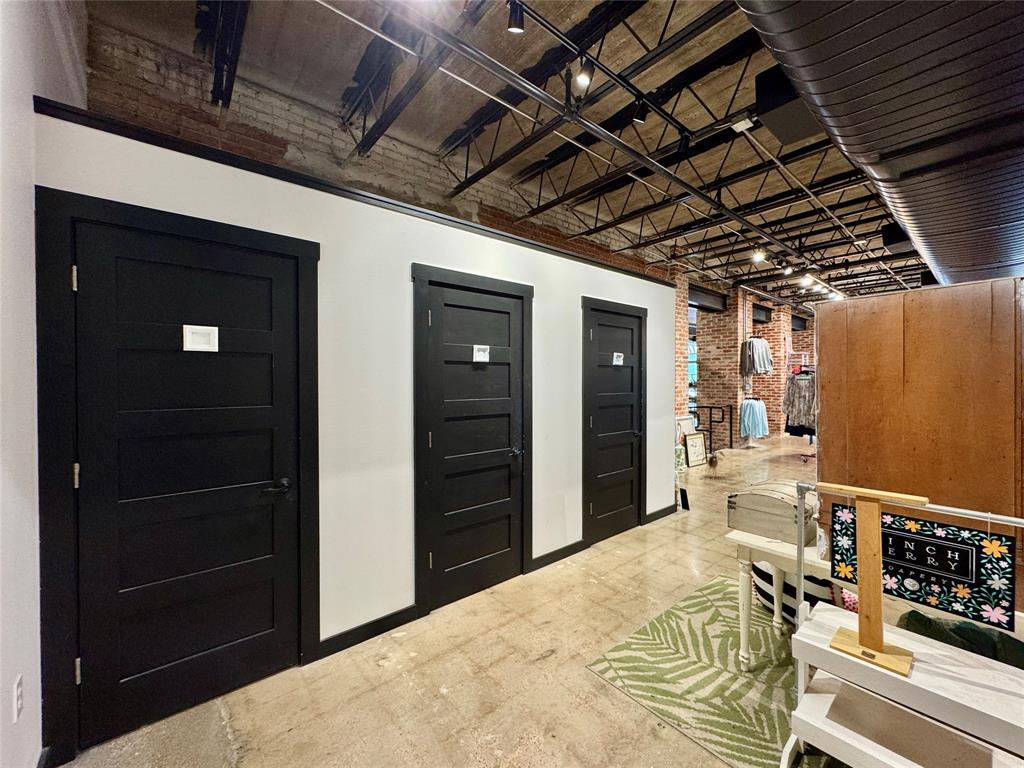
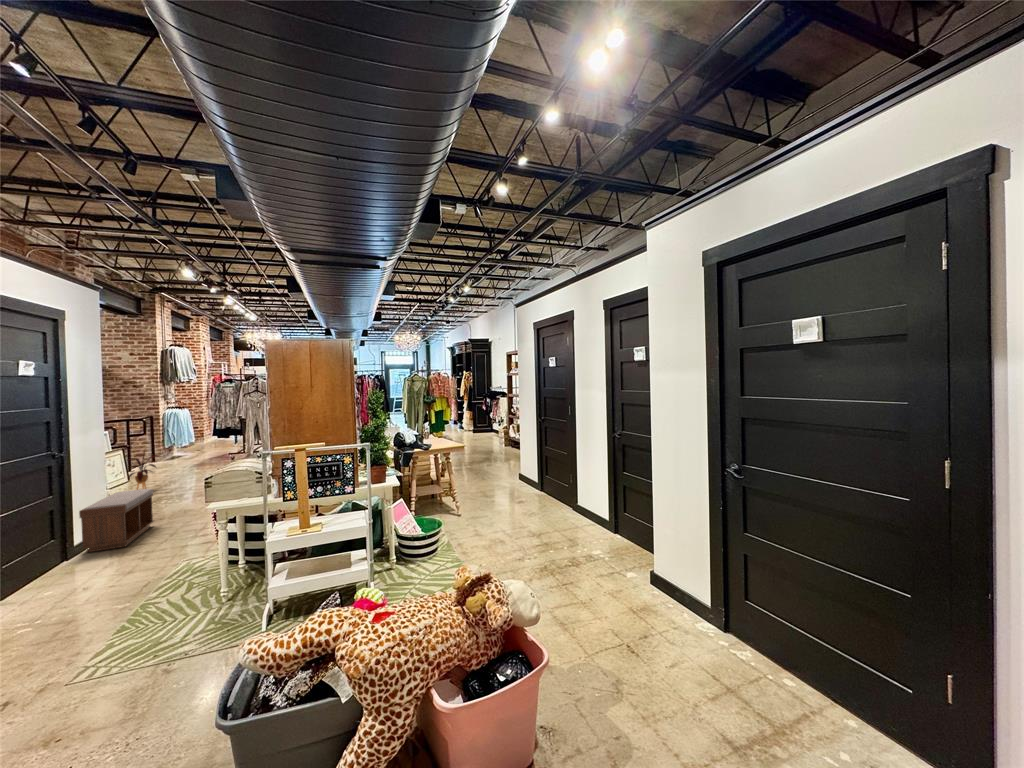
bench: none [651,474,710,530] -> present [79,489,154,552]

